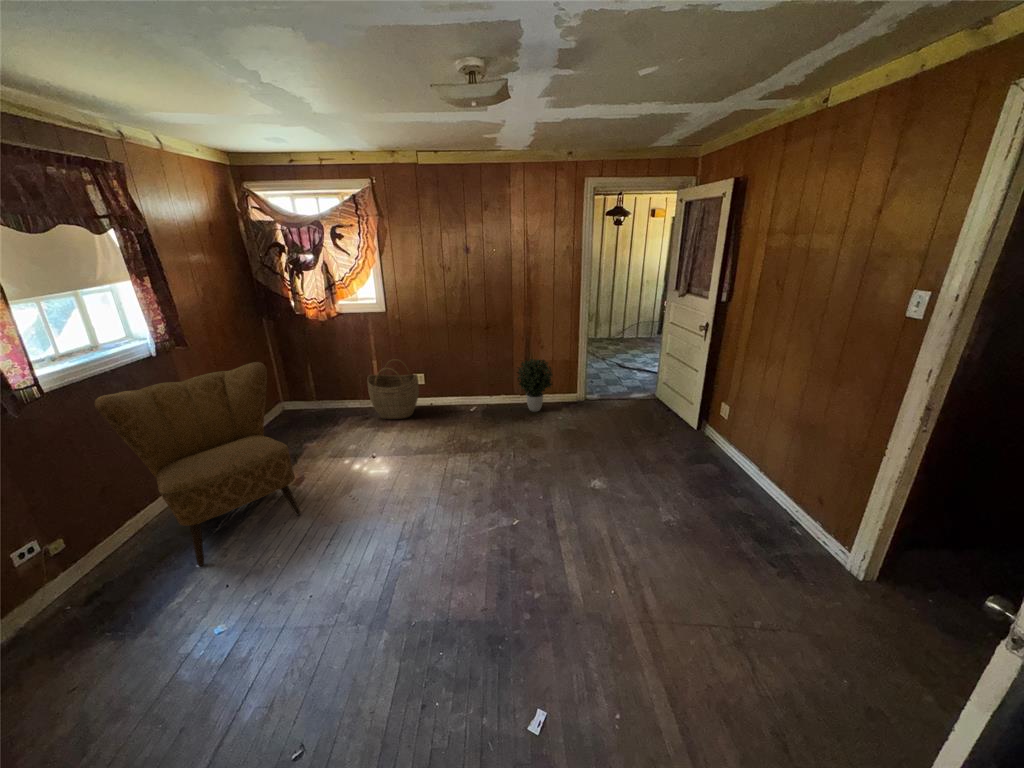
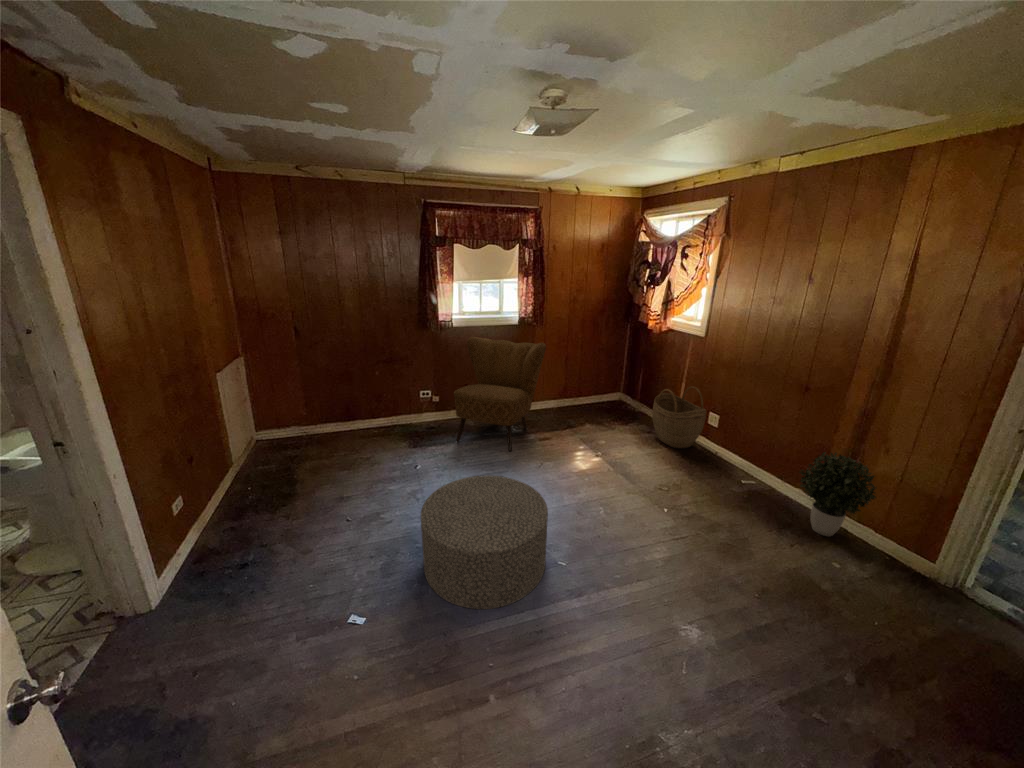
ottoman: none [412,481,556,638] -> present [421,475,548,609]

